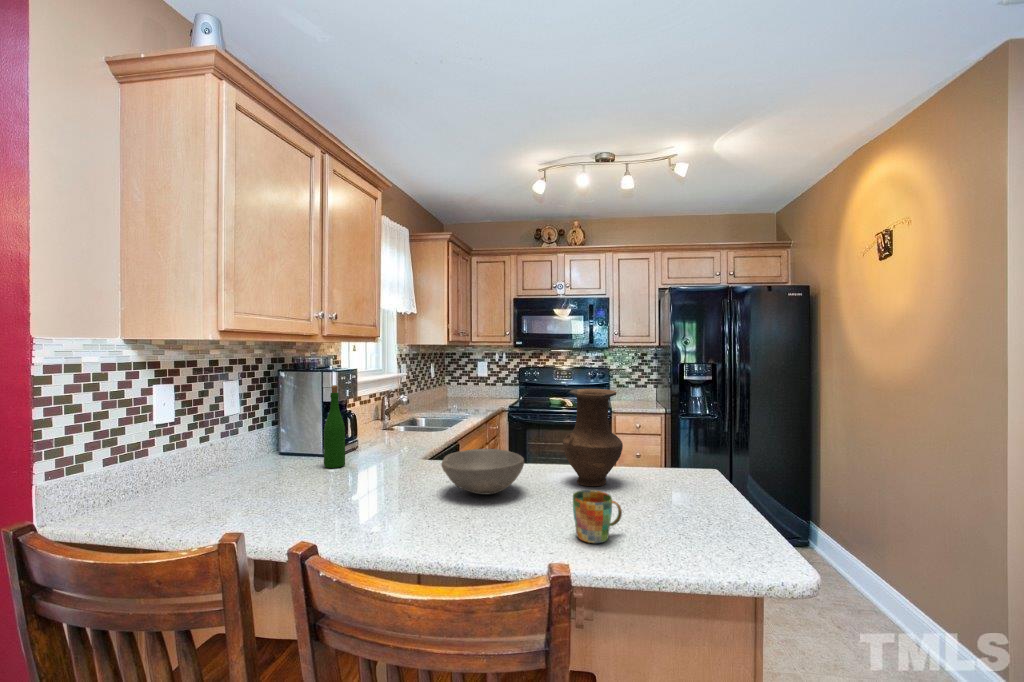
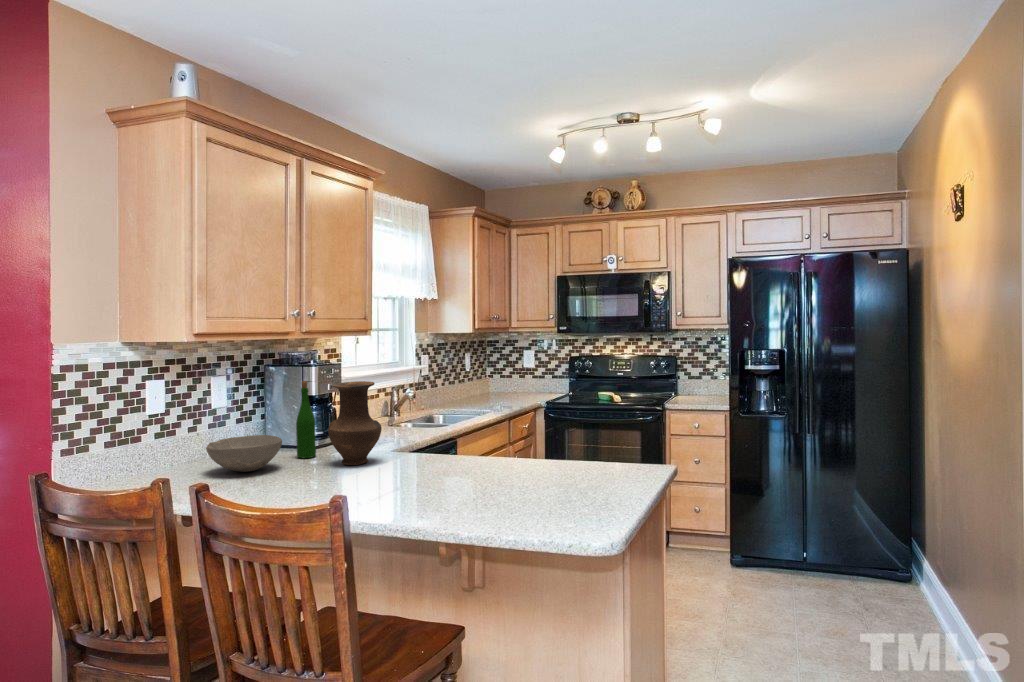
vase: present [563,389,623,486] -> present [328,381,382,465]
bowl: present [441,449,524,495] -> present [206,435,282,472]
mug: present [573,490,622,543] -> none [442,477,488,521]

